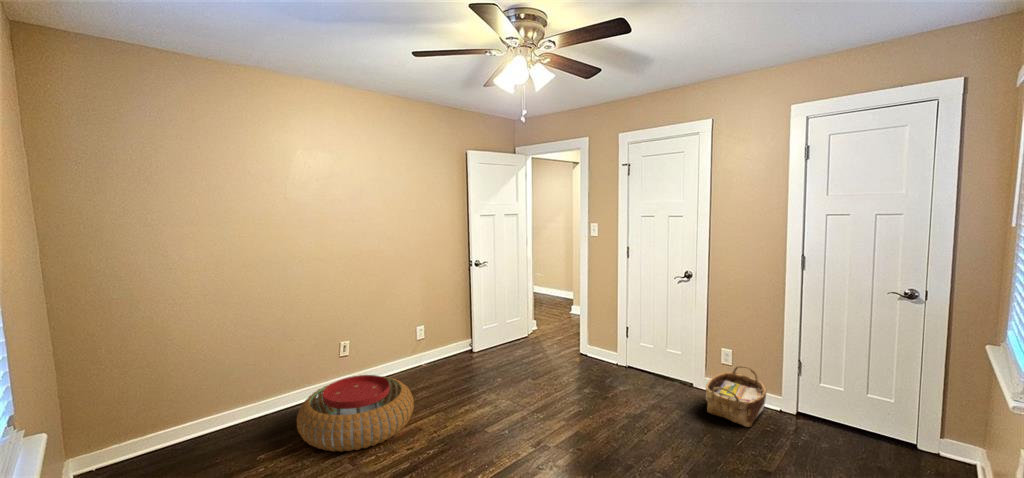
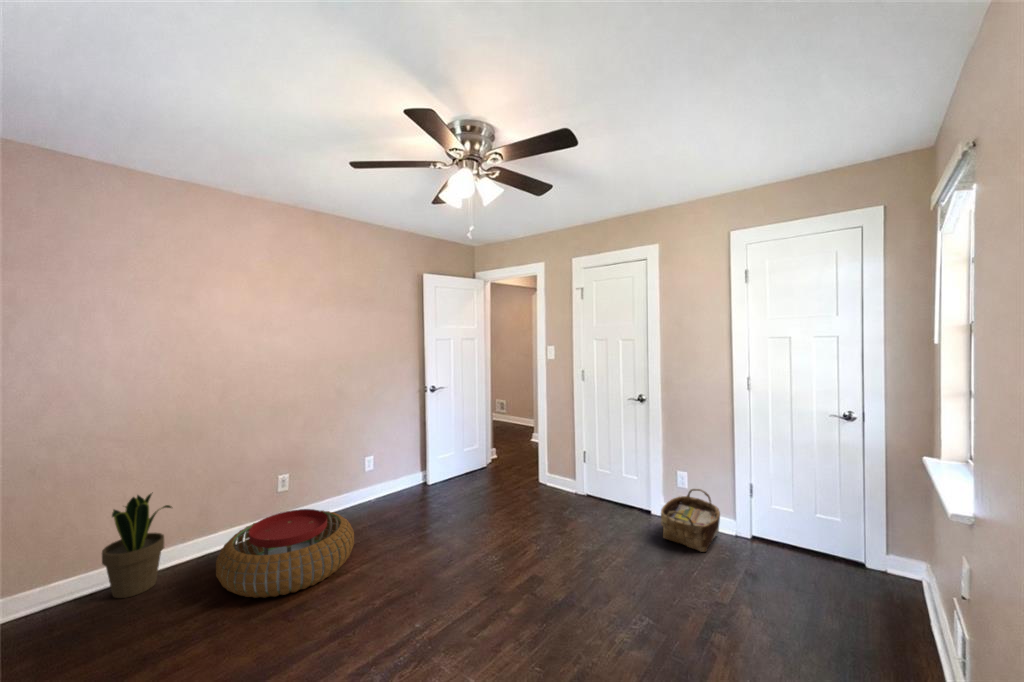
potted plant: none [203,357,257,447] -> present [102,494,172,598]

